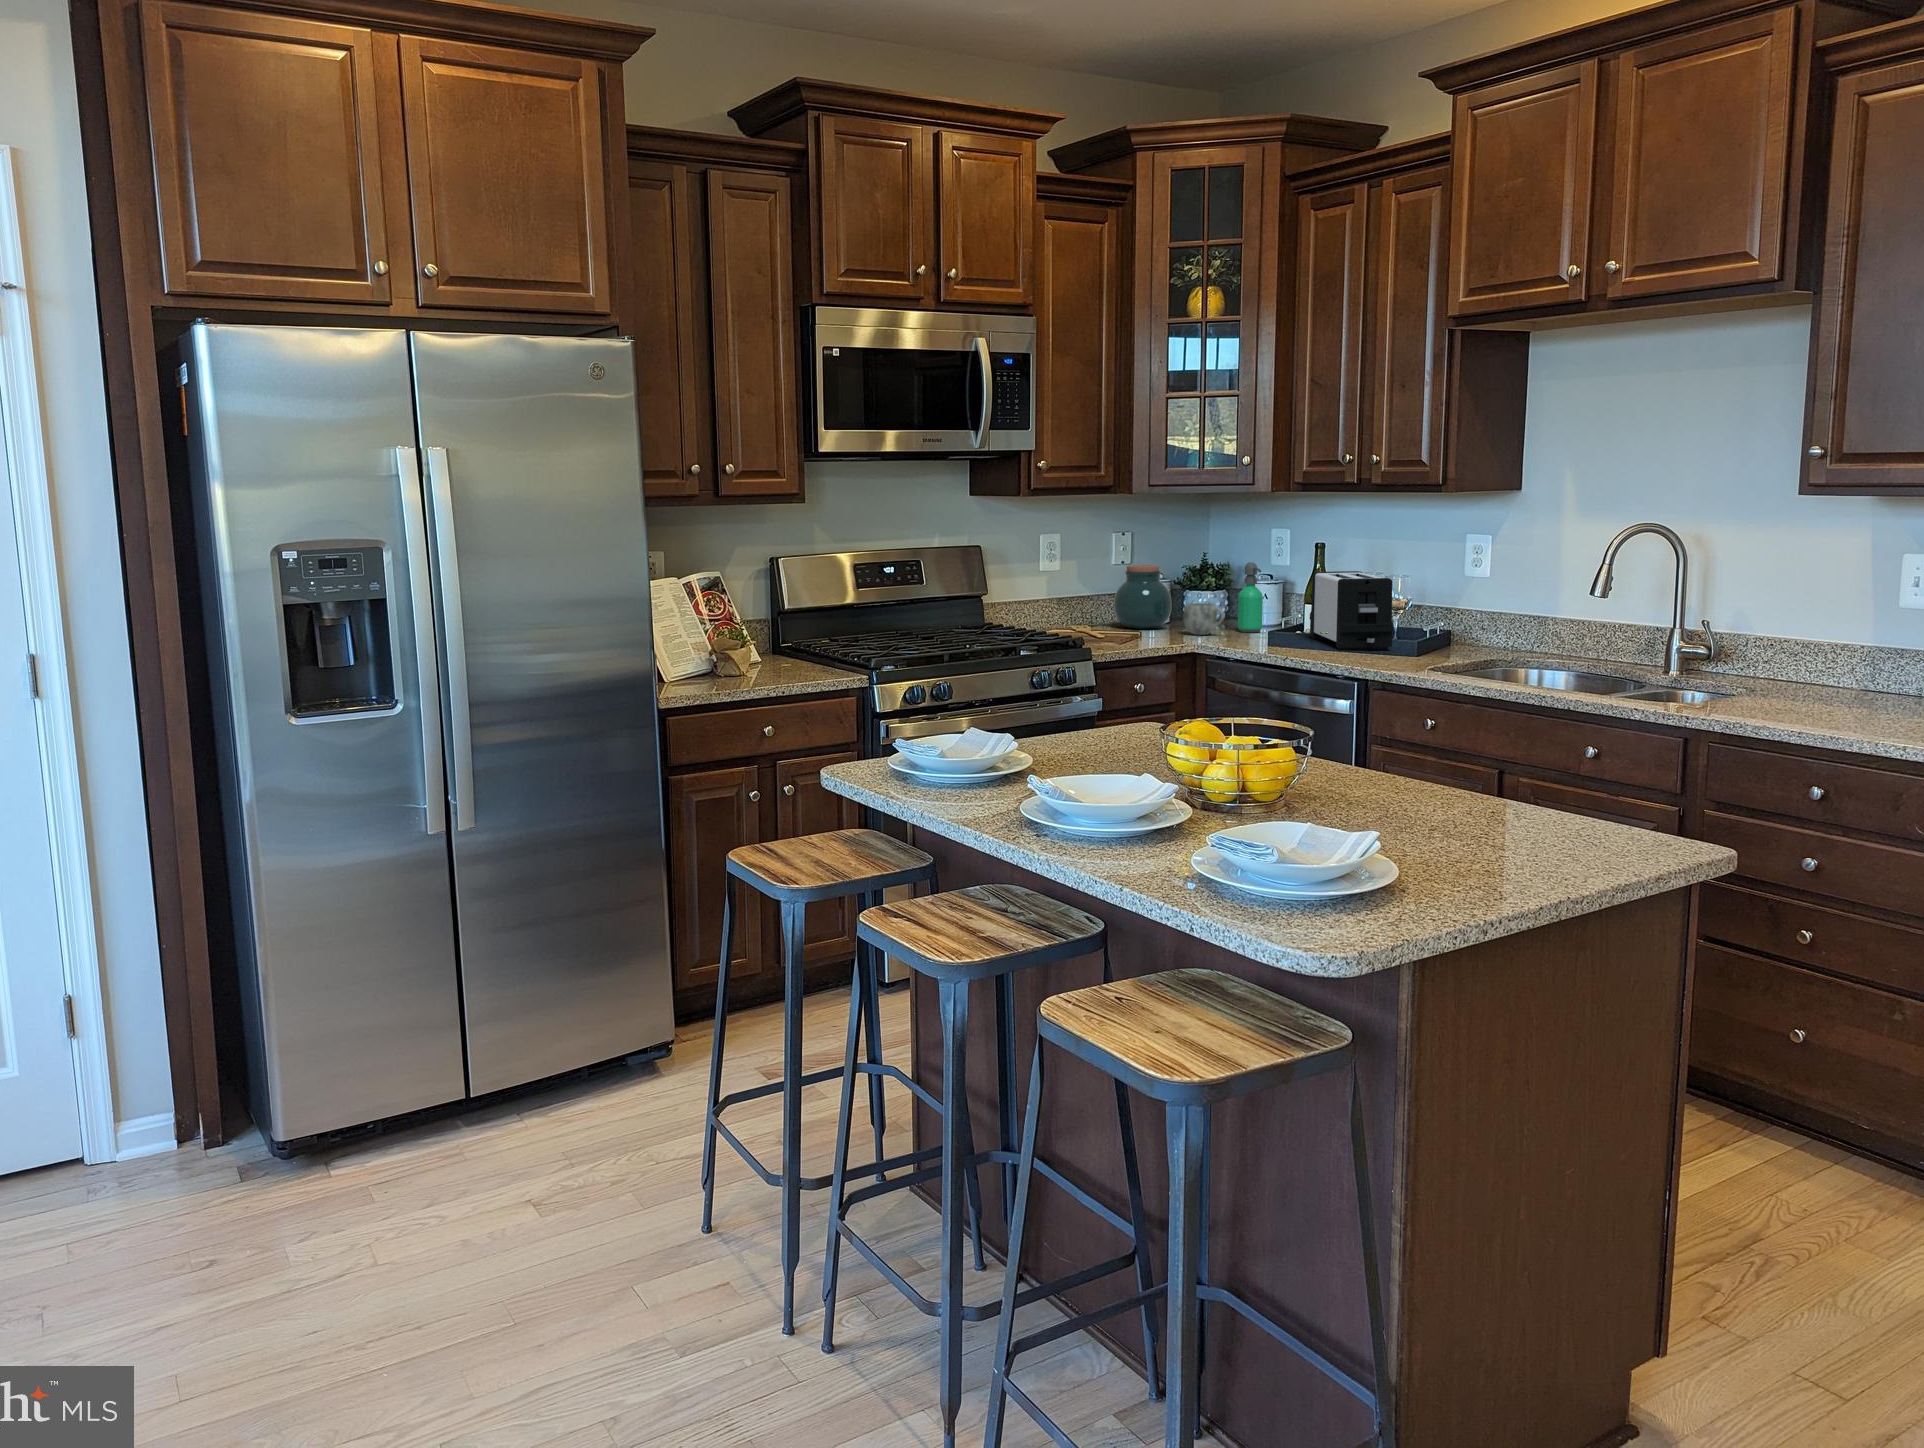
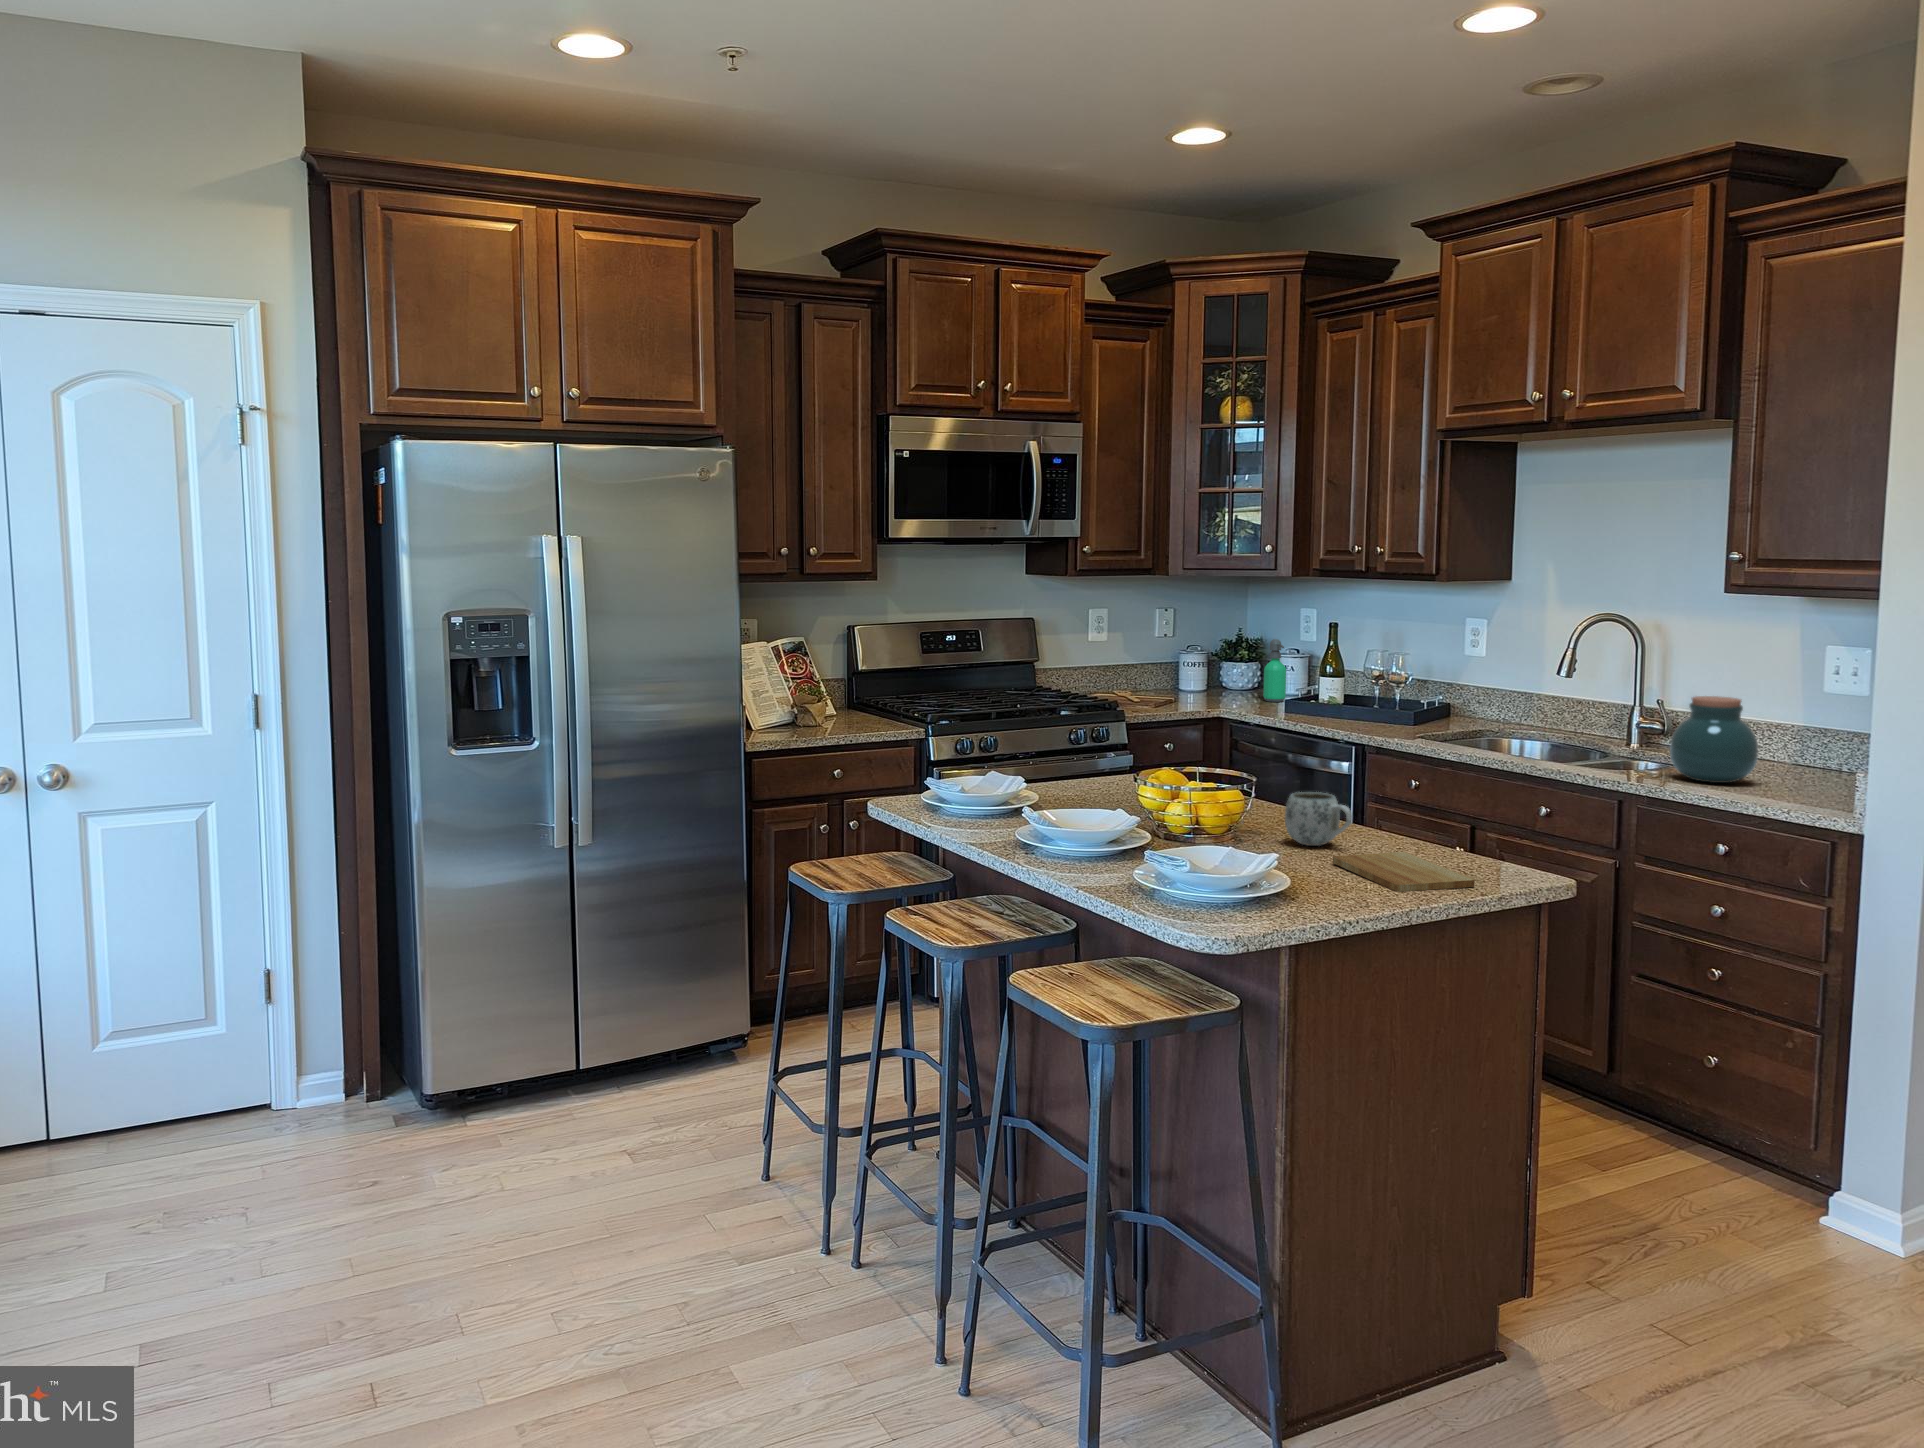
jar: present [1114,565,1172,629] -> present [1670,696,1758,783]
toaster: present [1310,571,1393,650] -> none [1326,649,1395,720]
mug: present [1184,603,1225,635] -> present [1285,792,1352,846]
cutting board: none [1426,818,1624,875] -> present [1333,852,1475,892]

